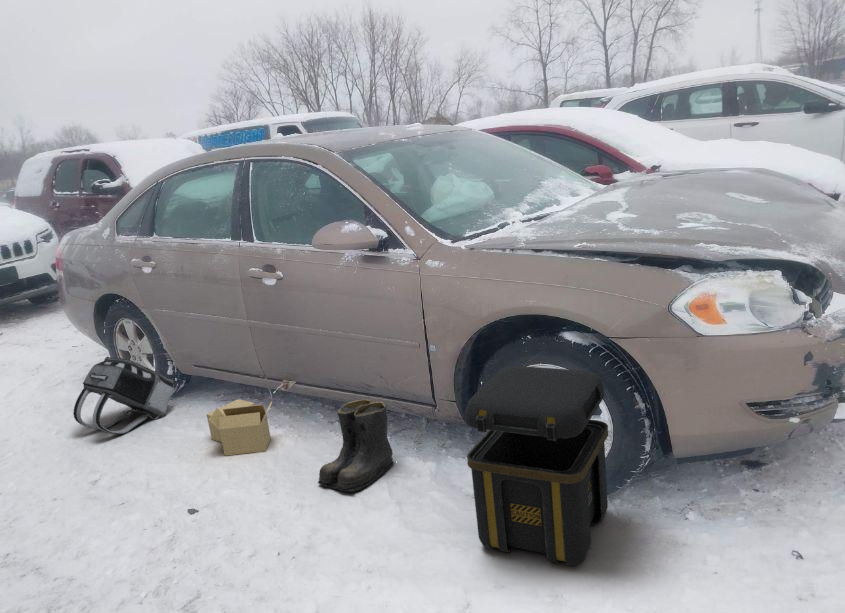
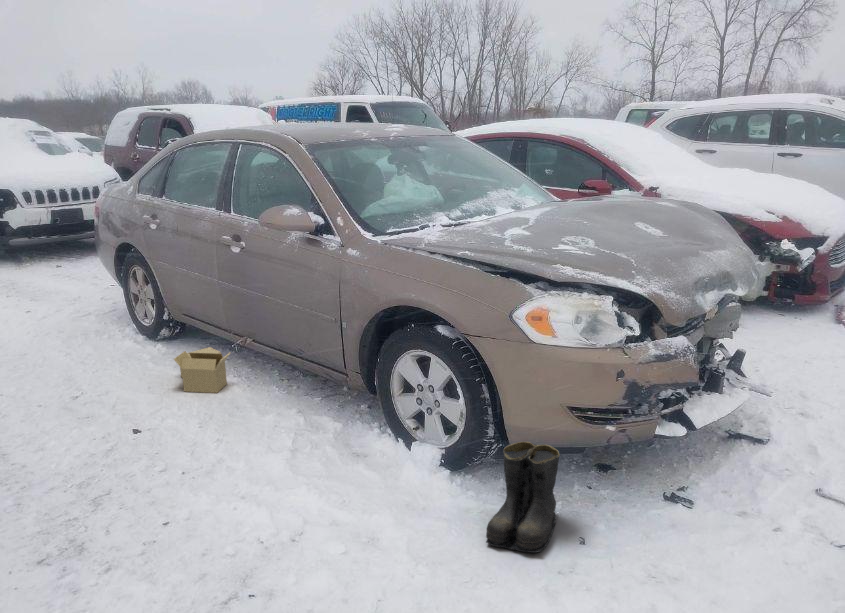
backpack: present [73,357,174,434] -> none [79,296,168,362]
toolbox: present [465,366,608,565] -> none [329,347,455,516]
boots: present [318,399,394,492] -> present [486,442,560,553]

